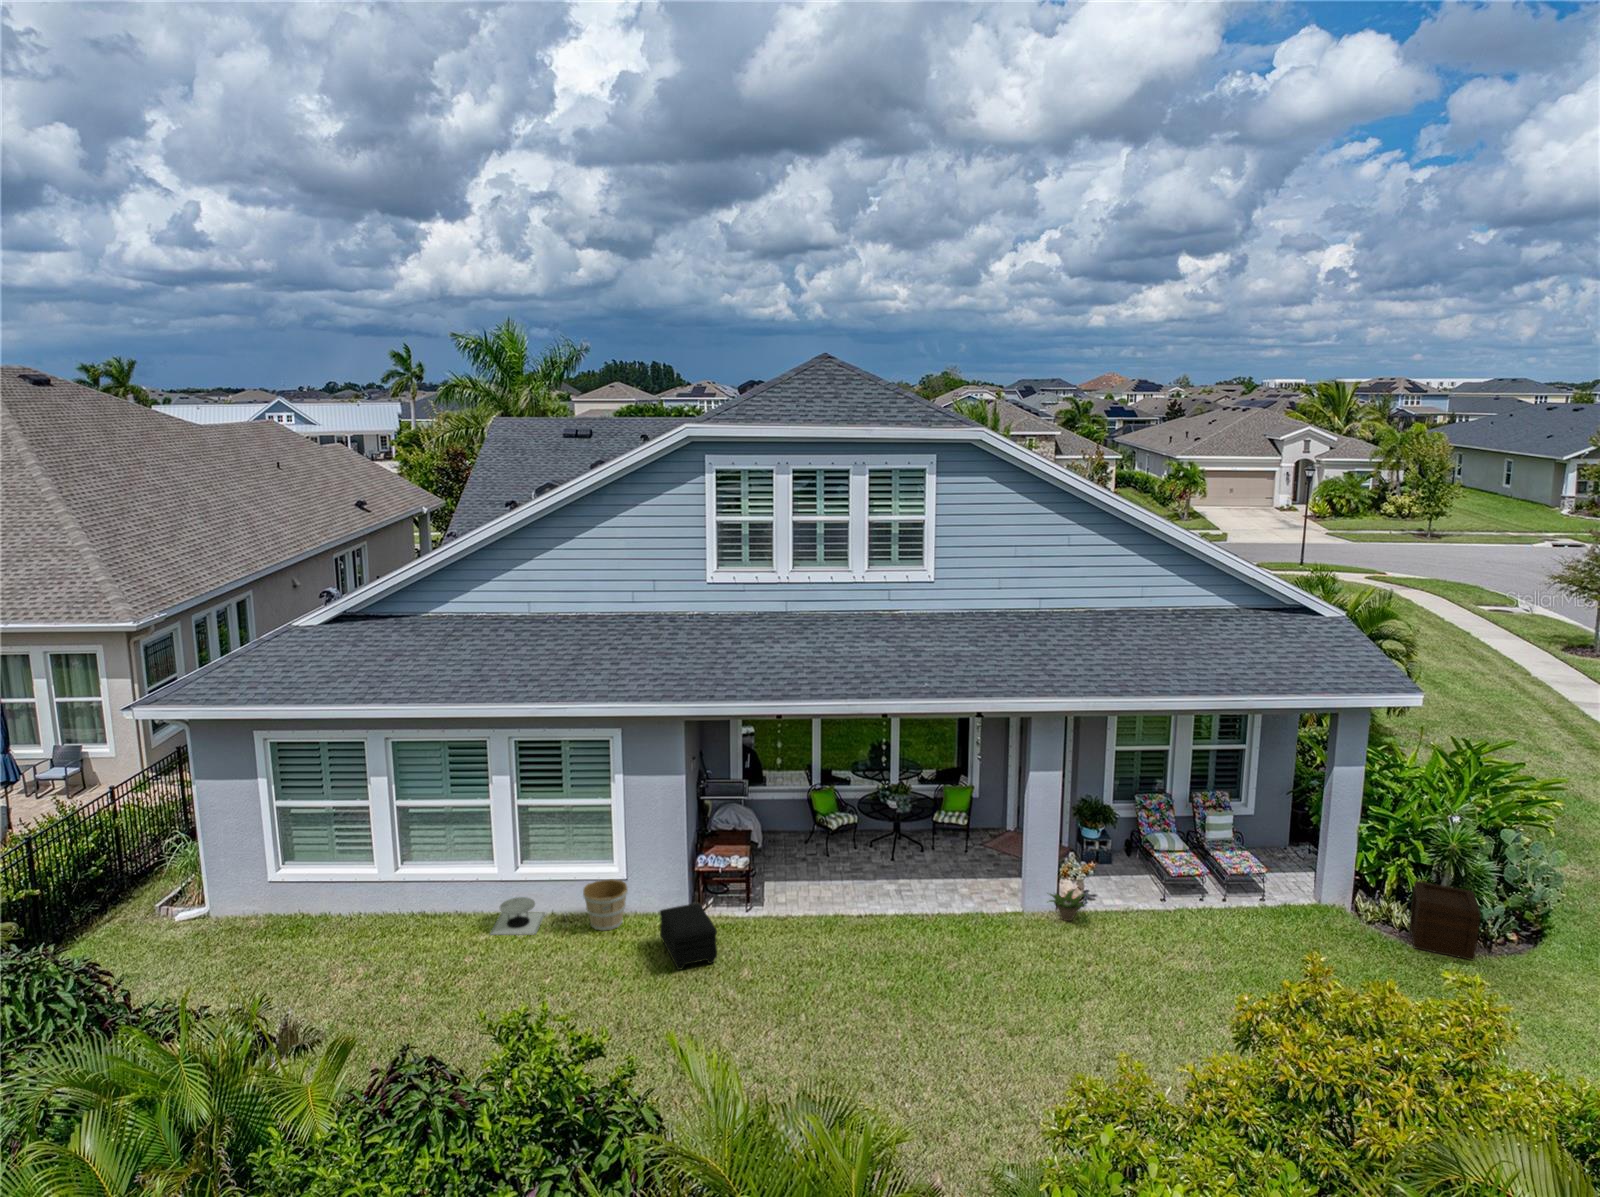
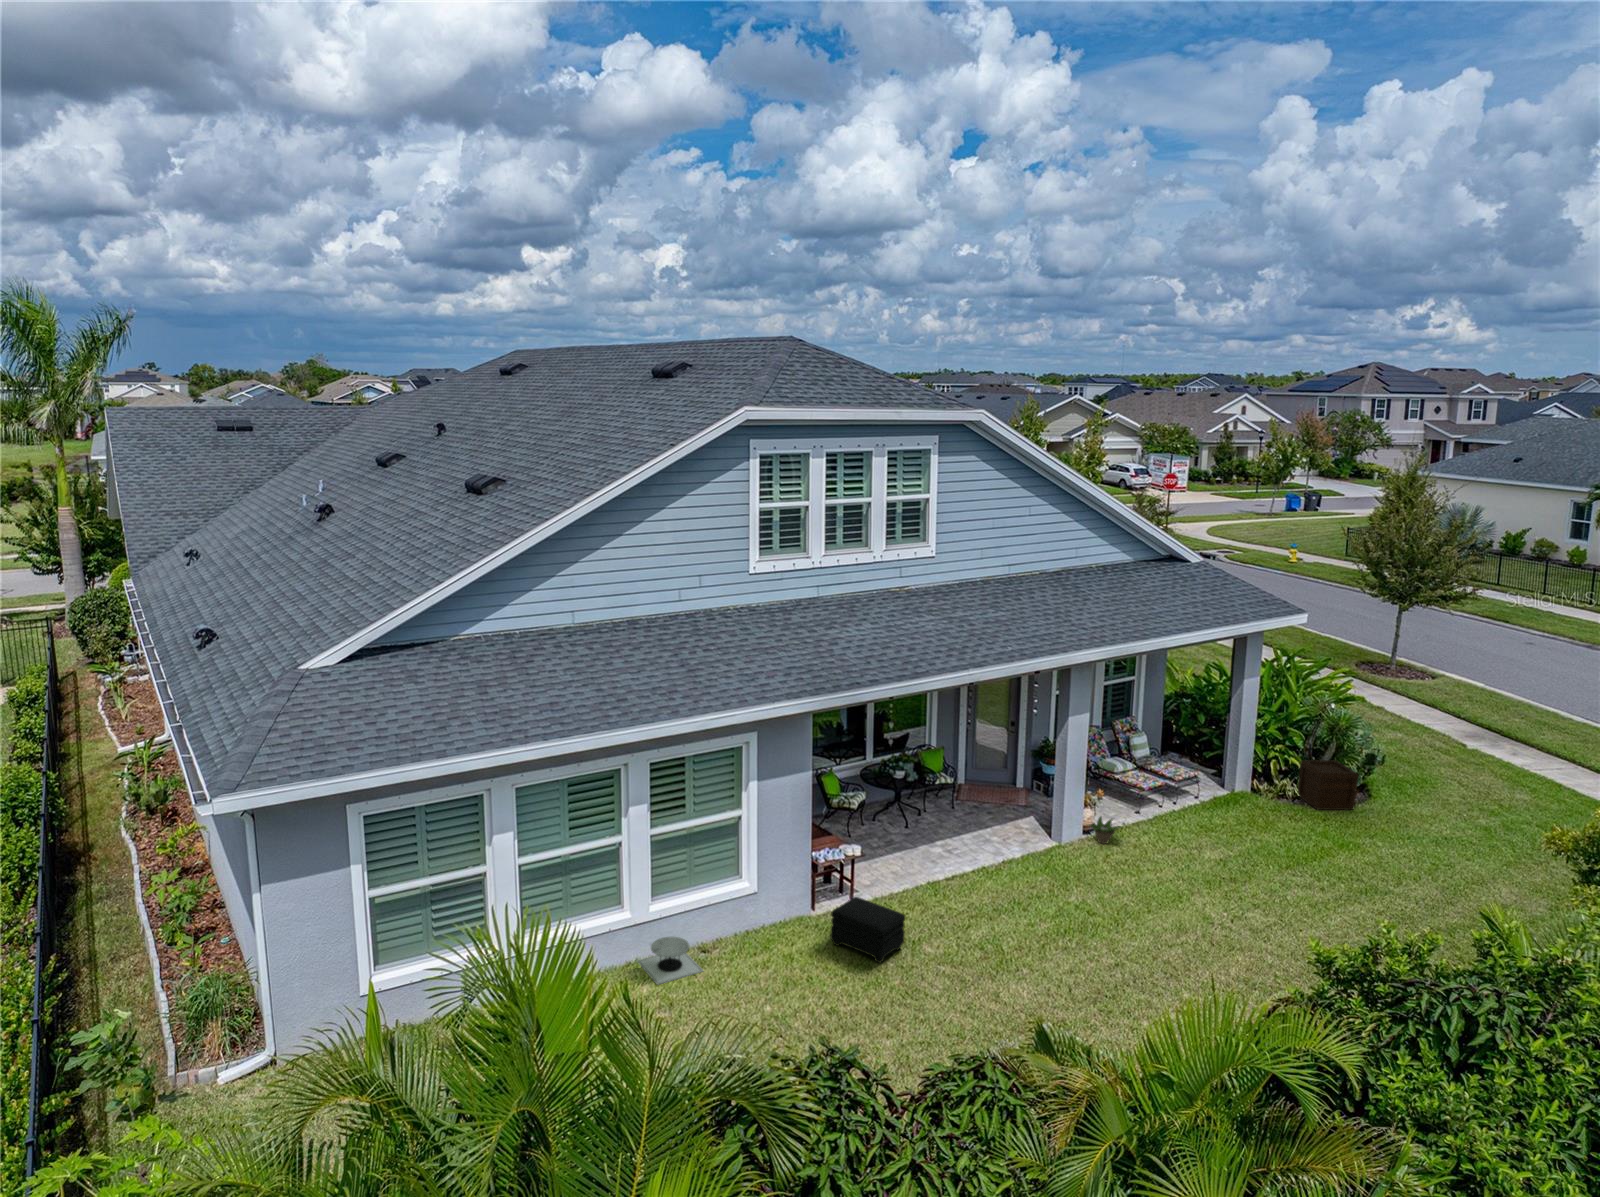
wooden bucket: present [583,879,628,931] -> none [733,894,781,951]

